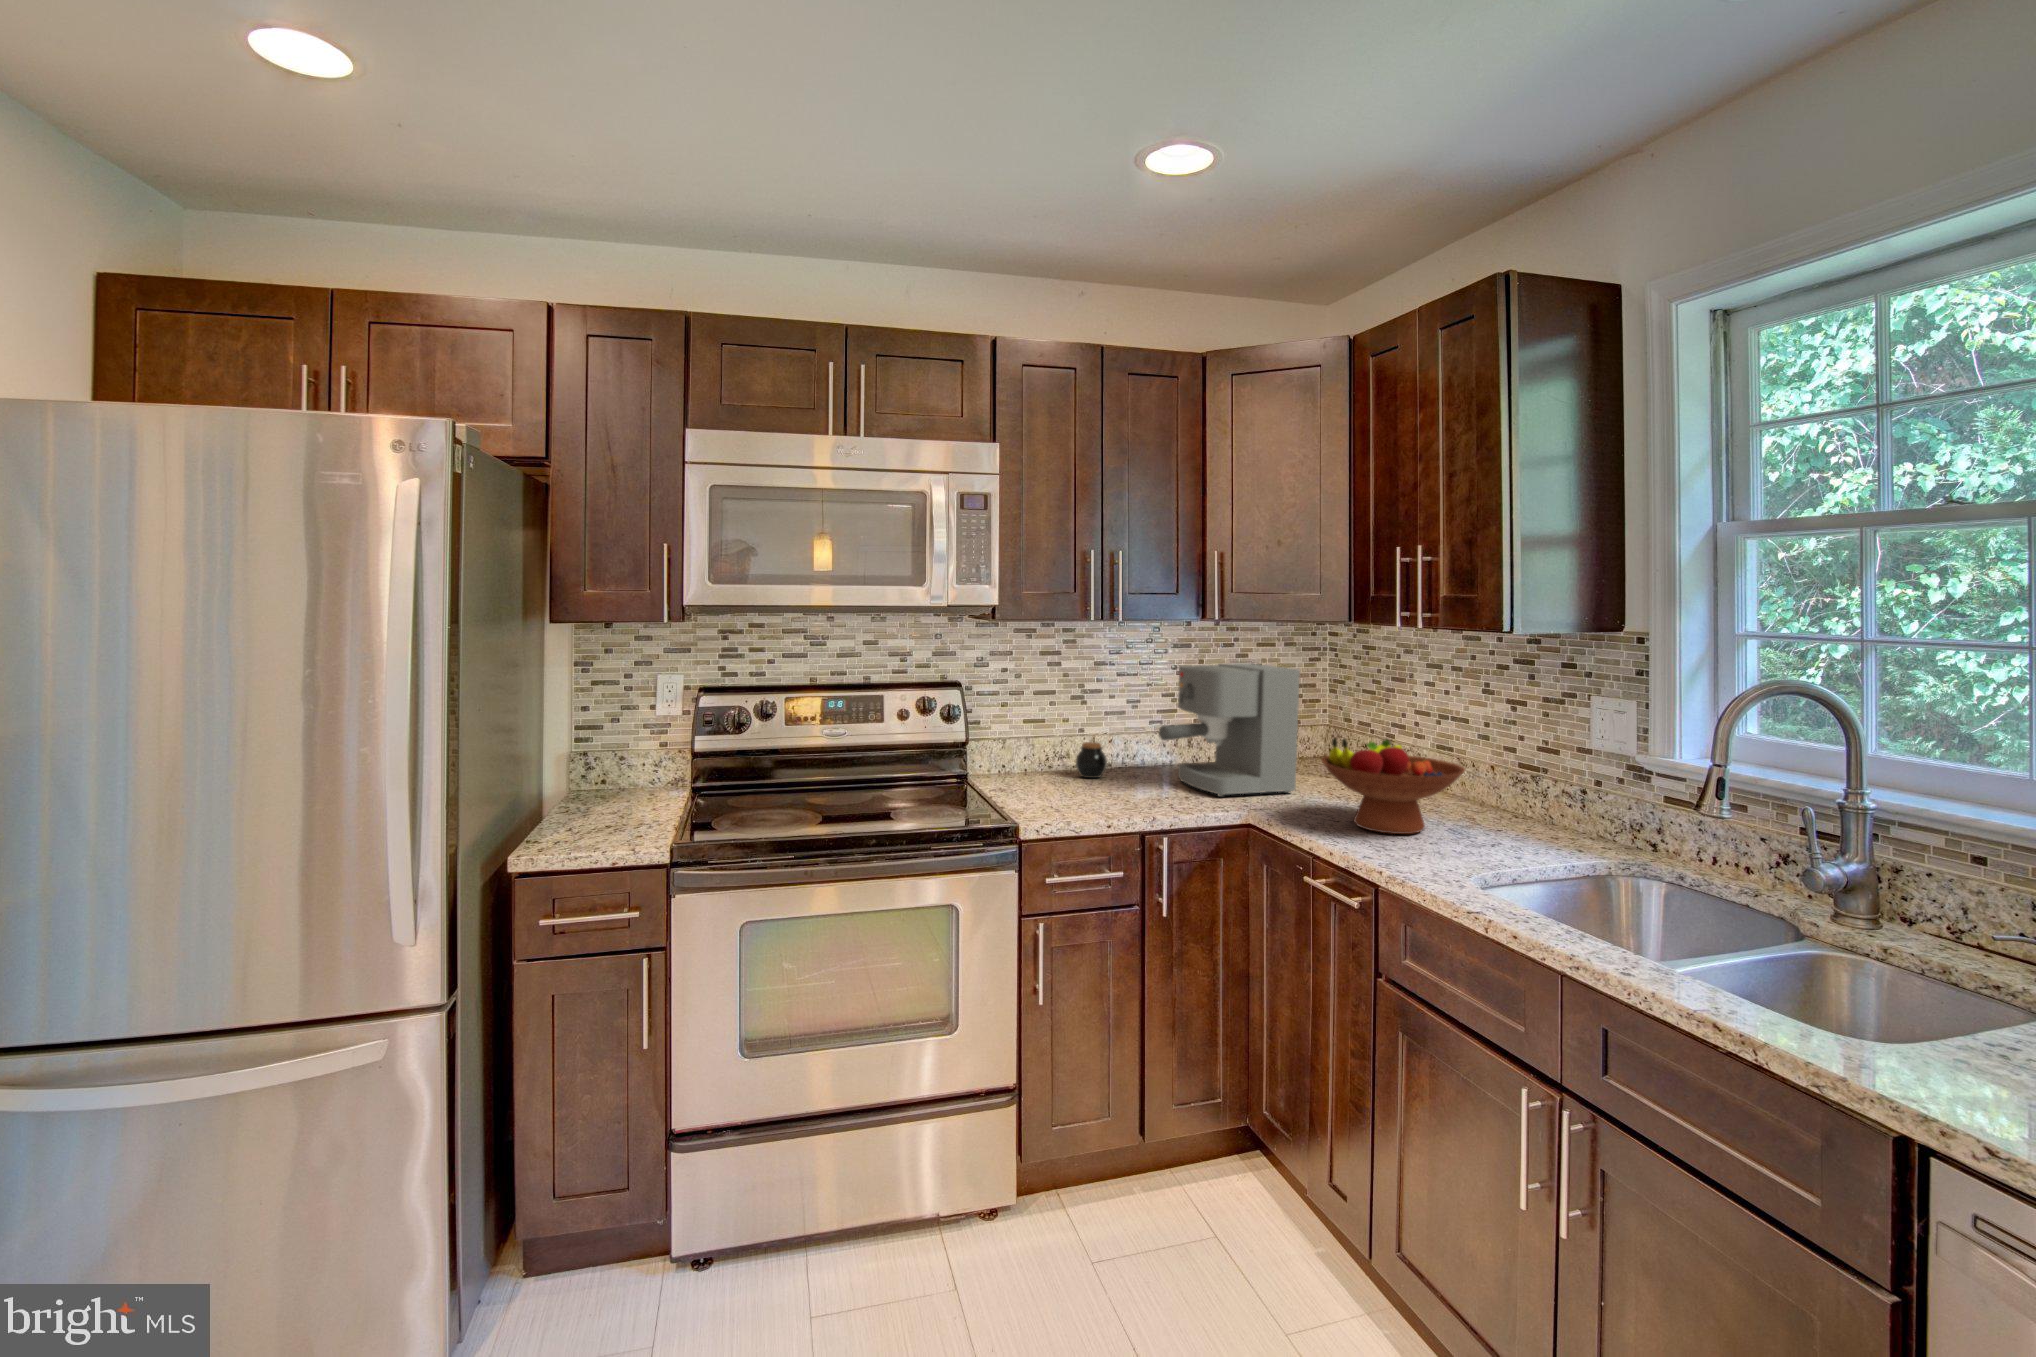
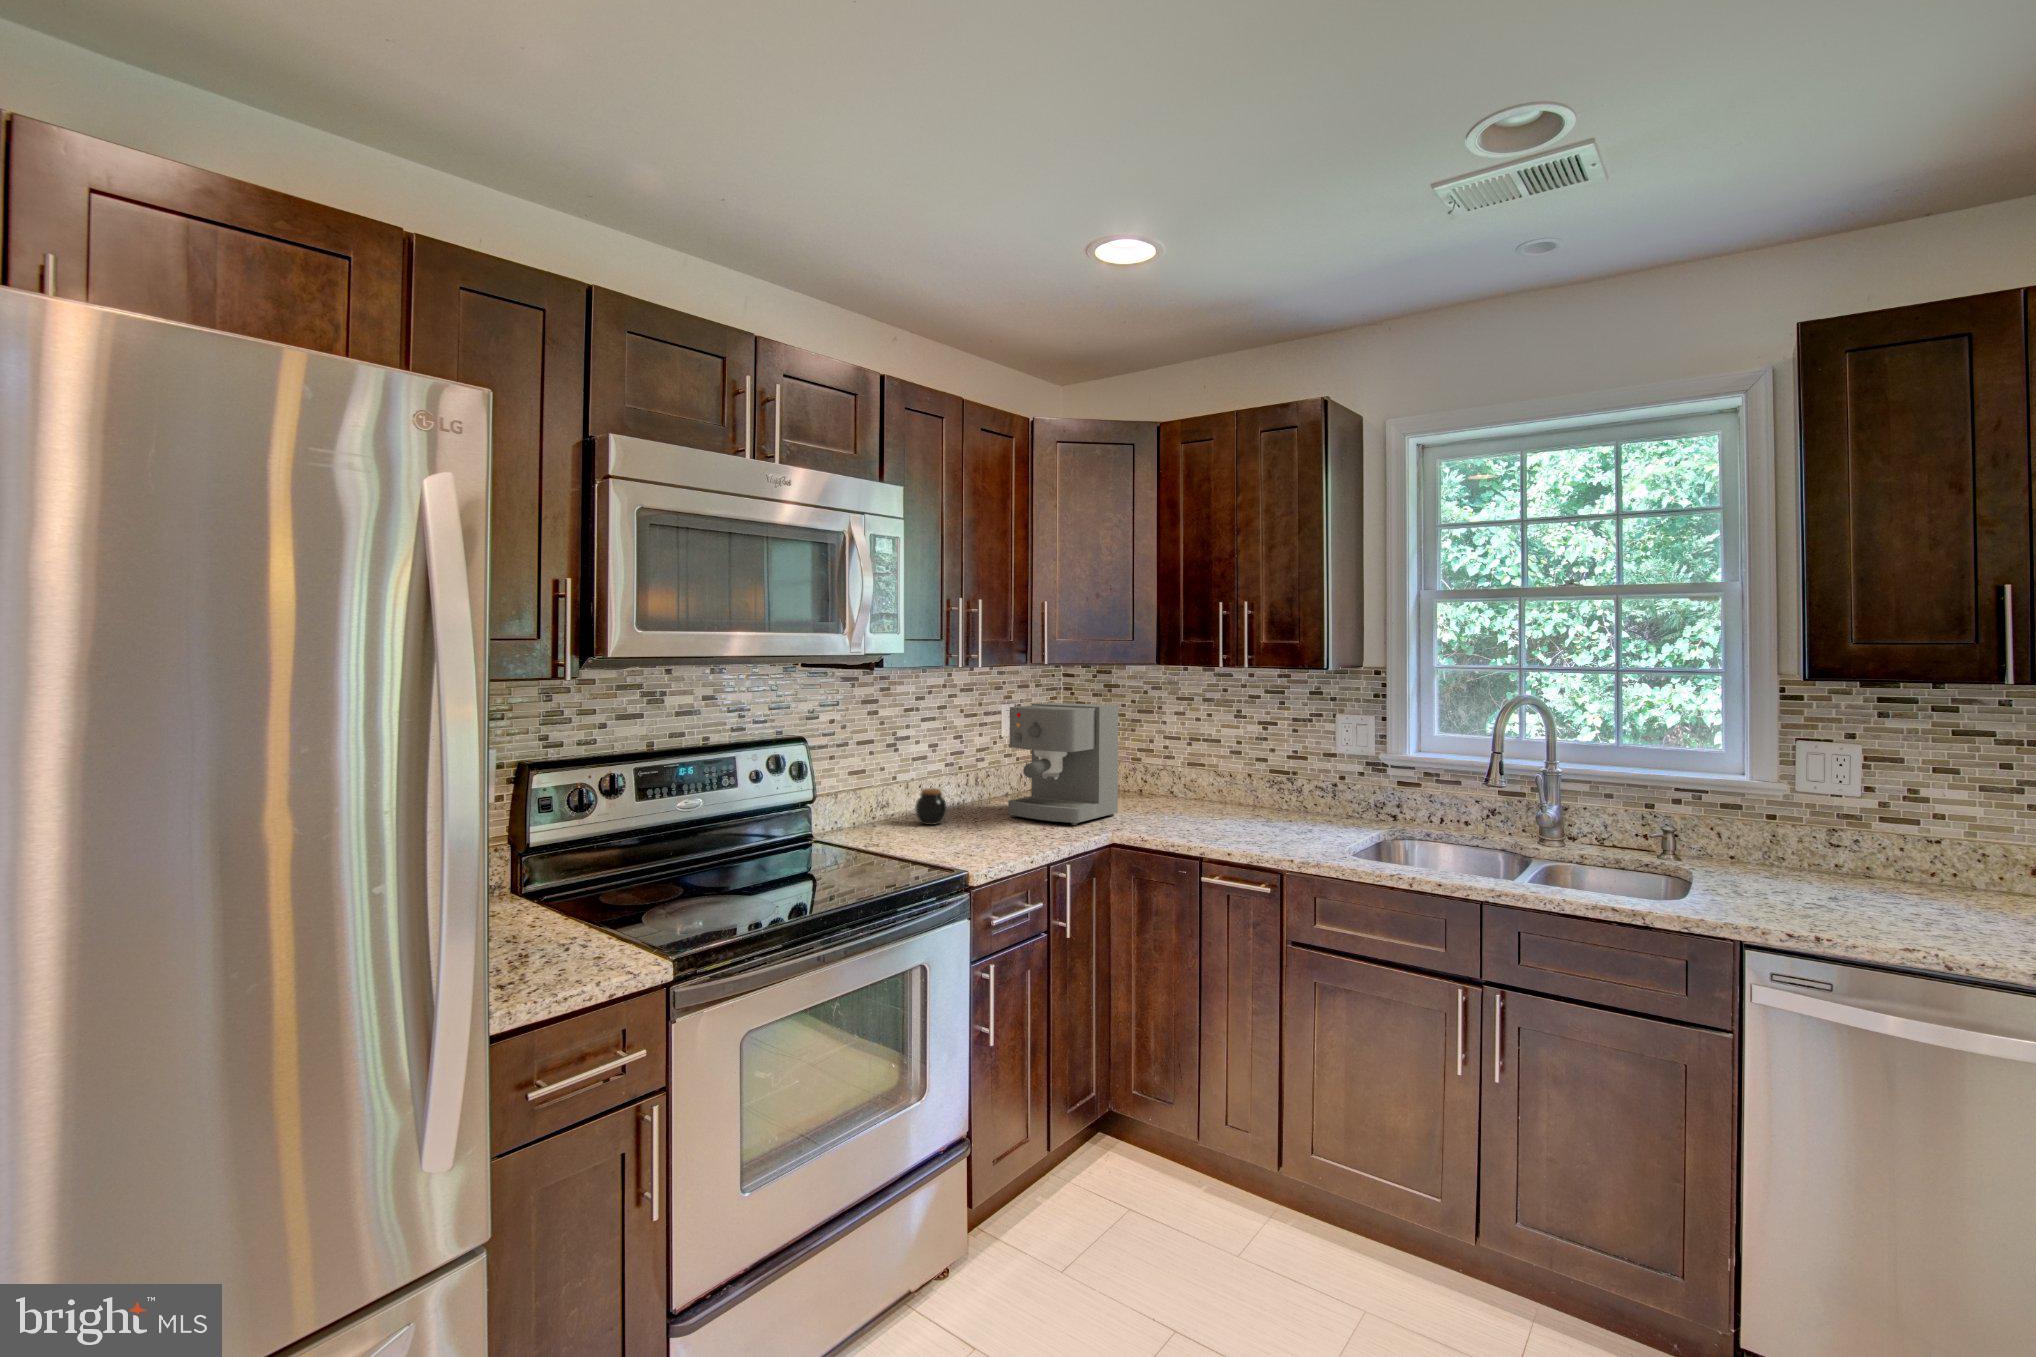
fruit bowl: present [1322,738,1465,834] -> none [1178,758,1291,834]

